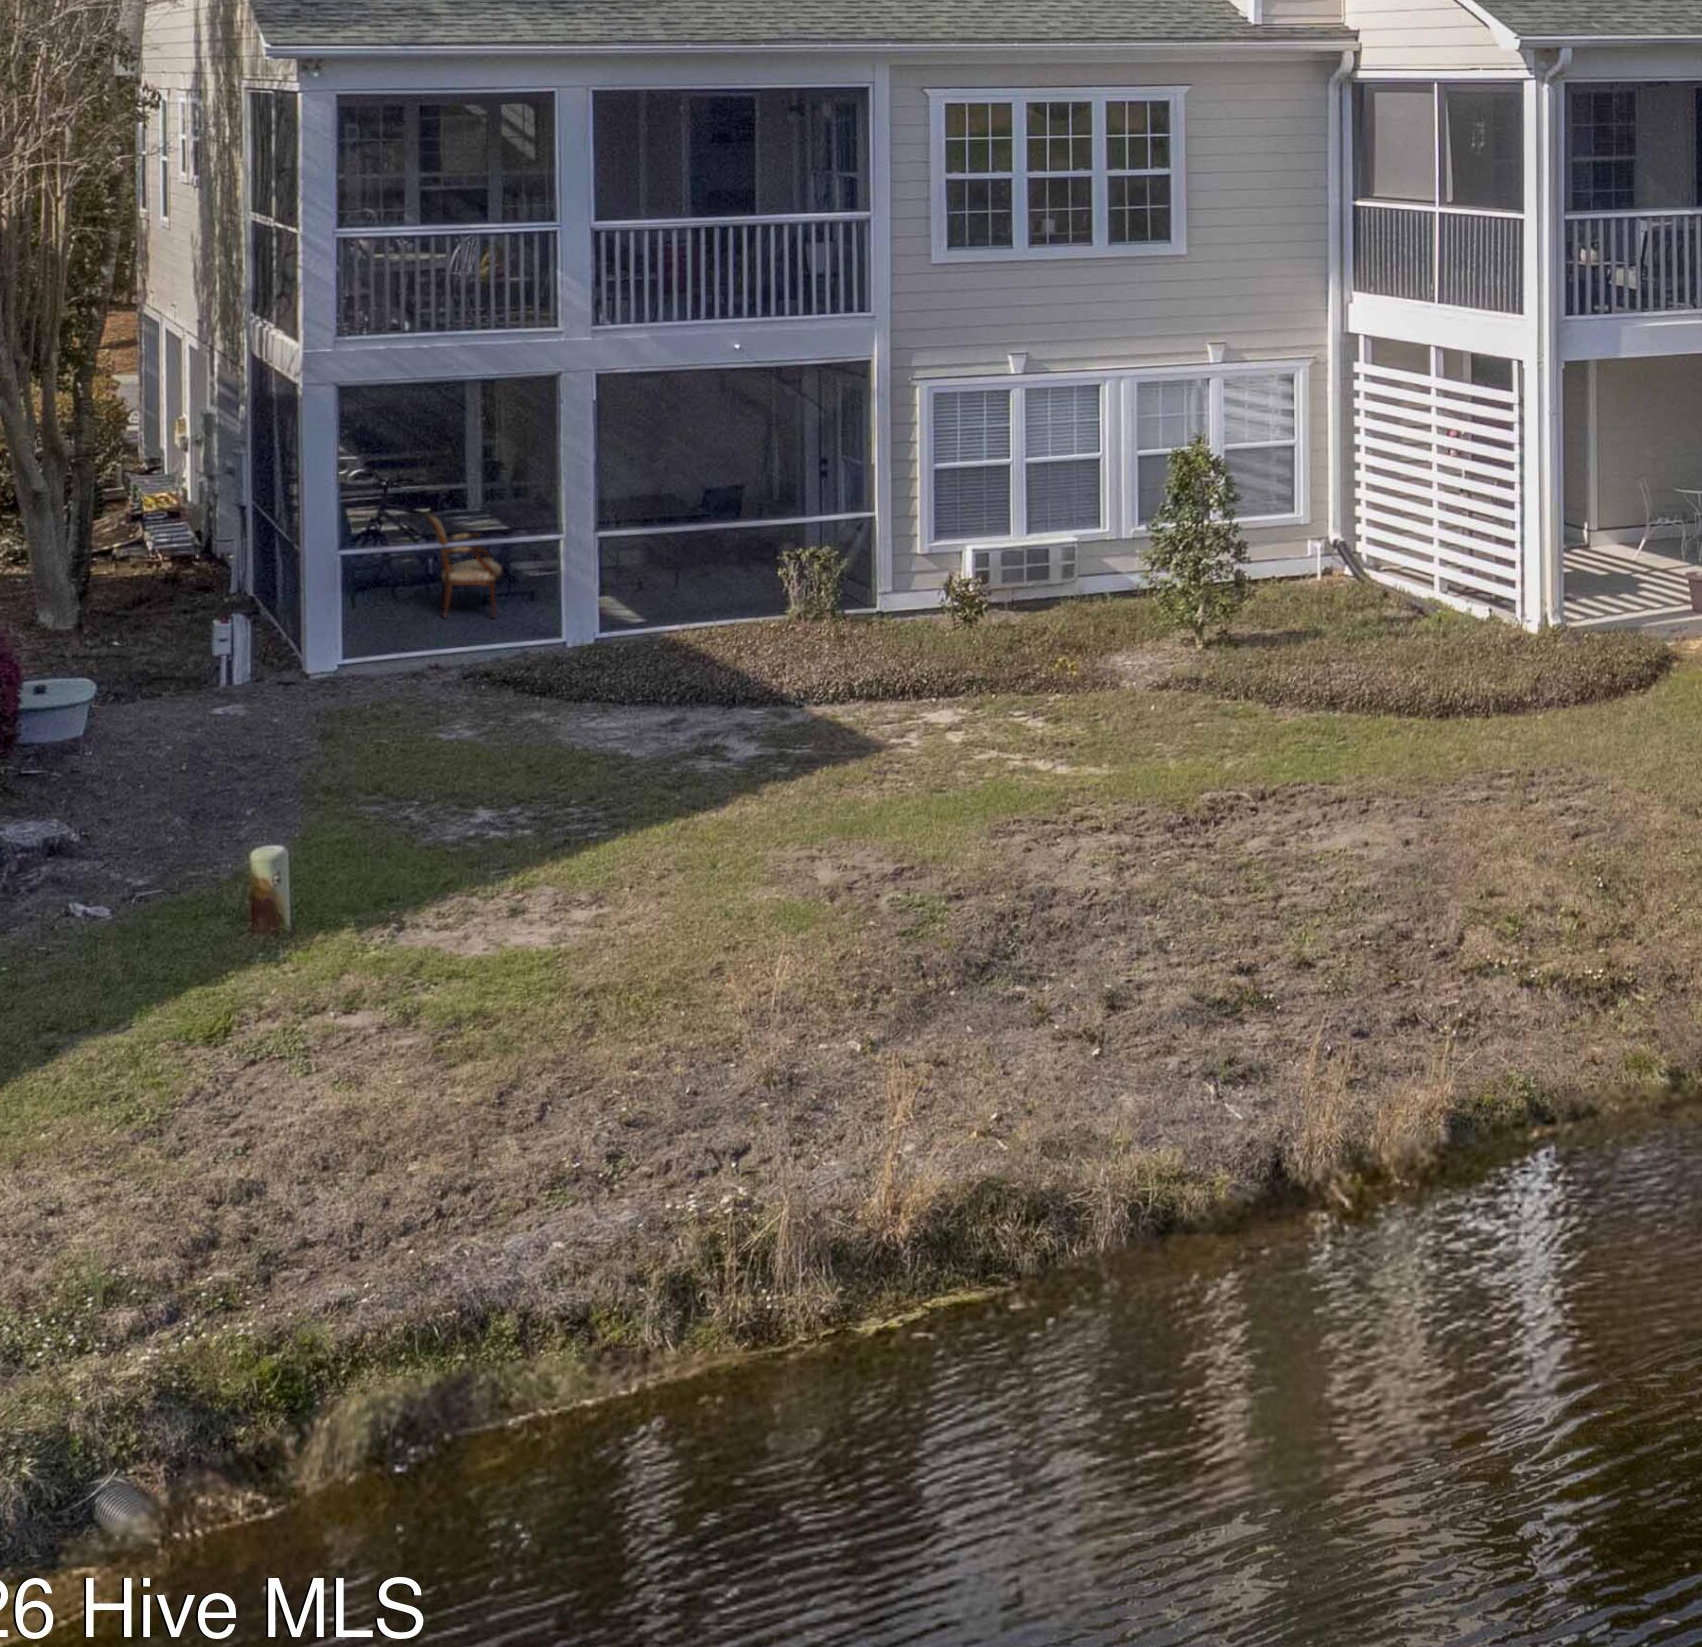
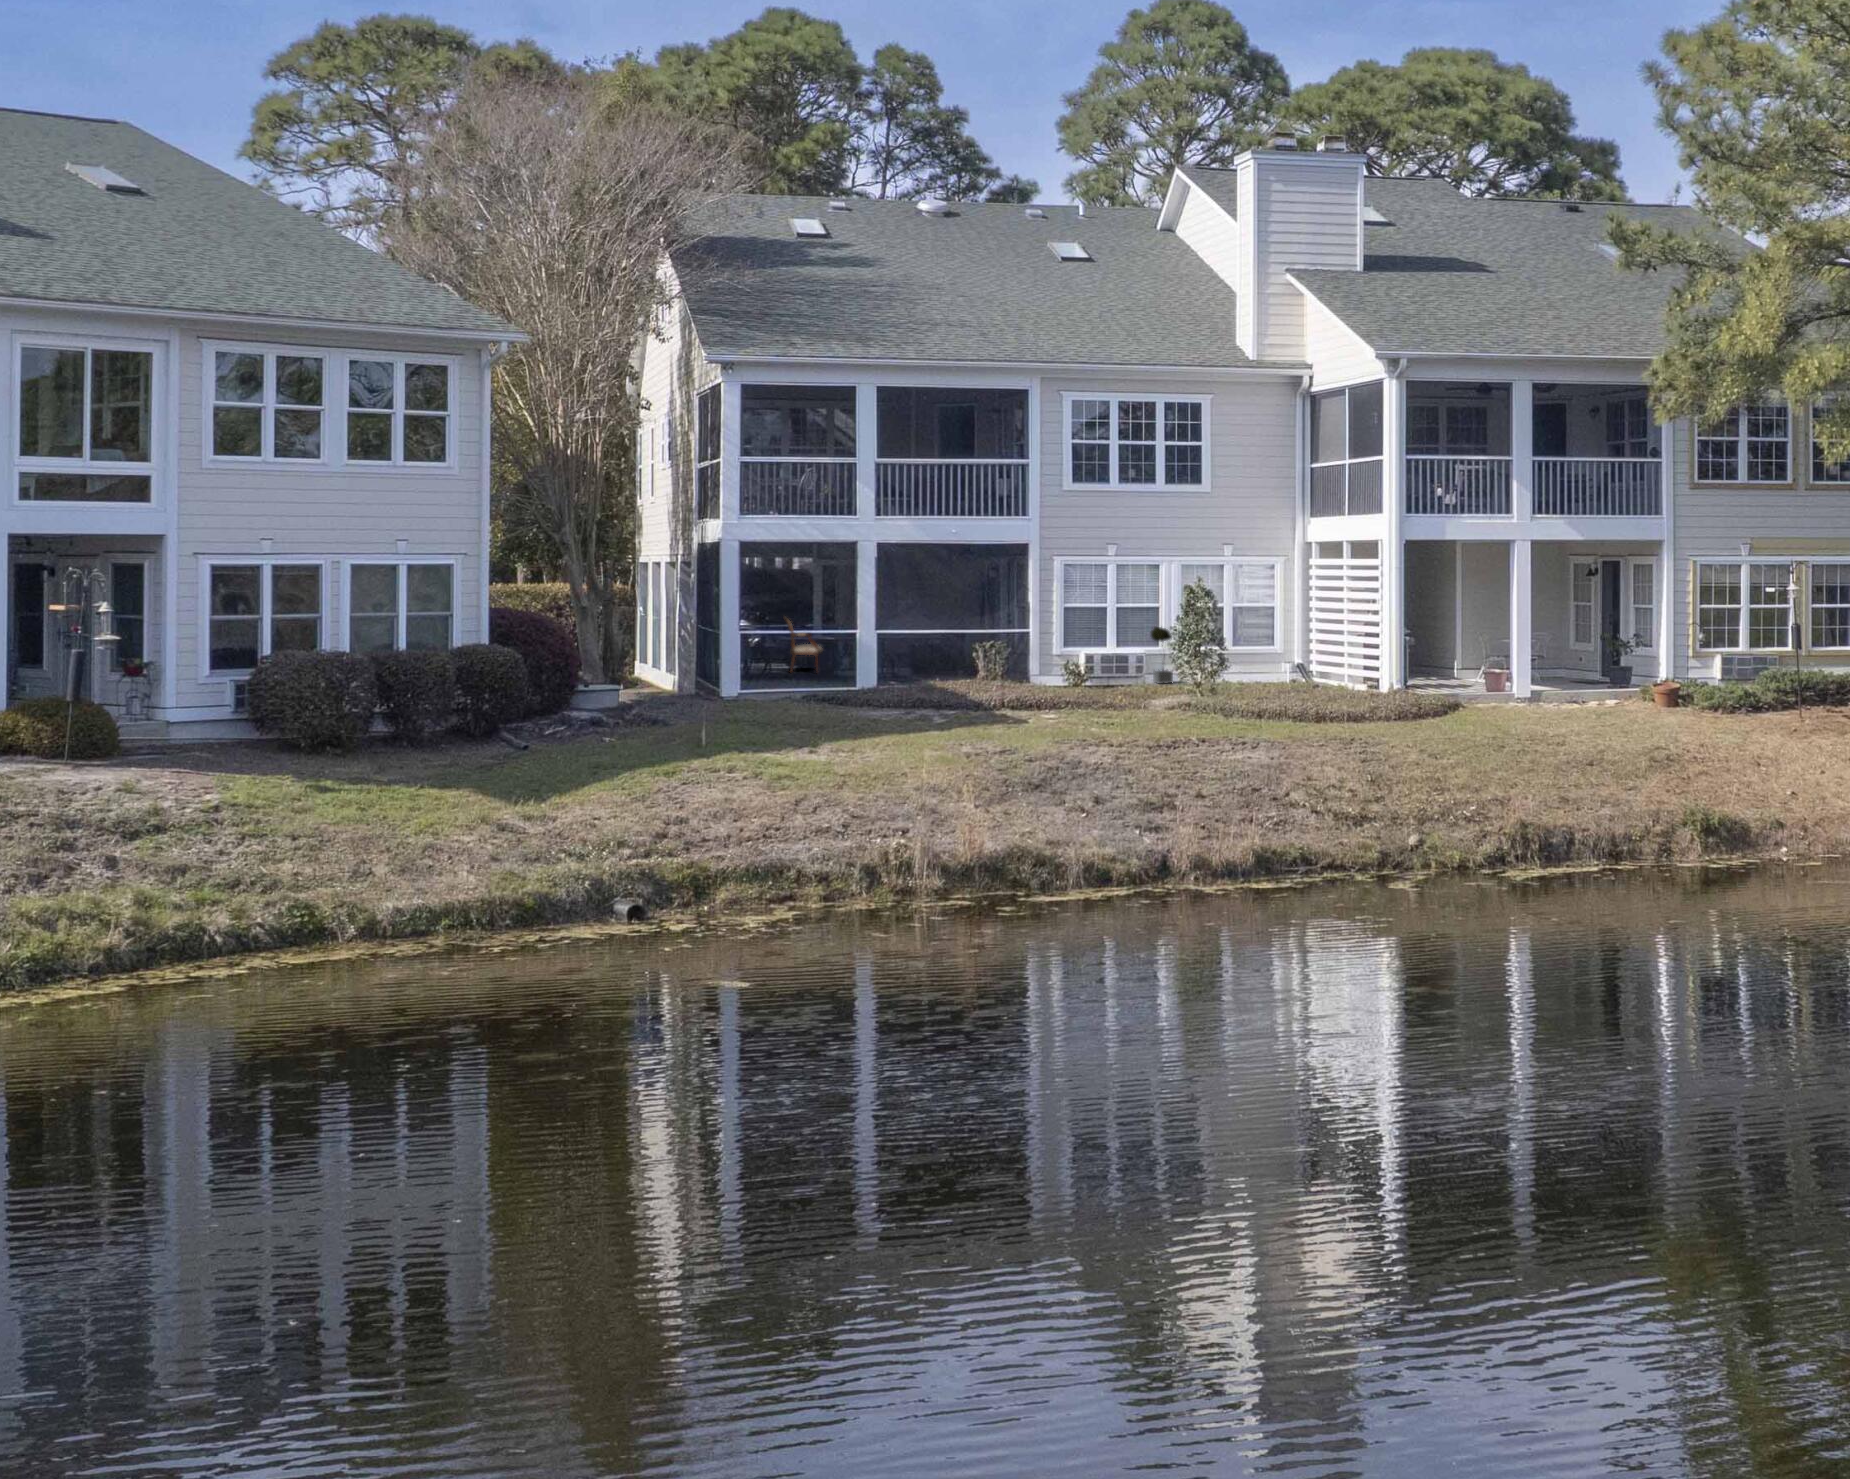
potted tree: none [1106,517,1149,623] -> present [1151,627,1173,684]

